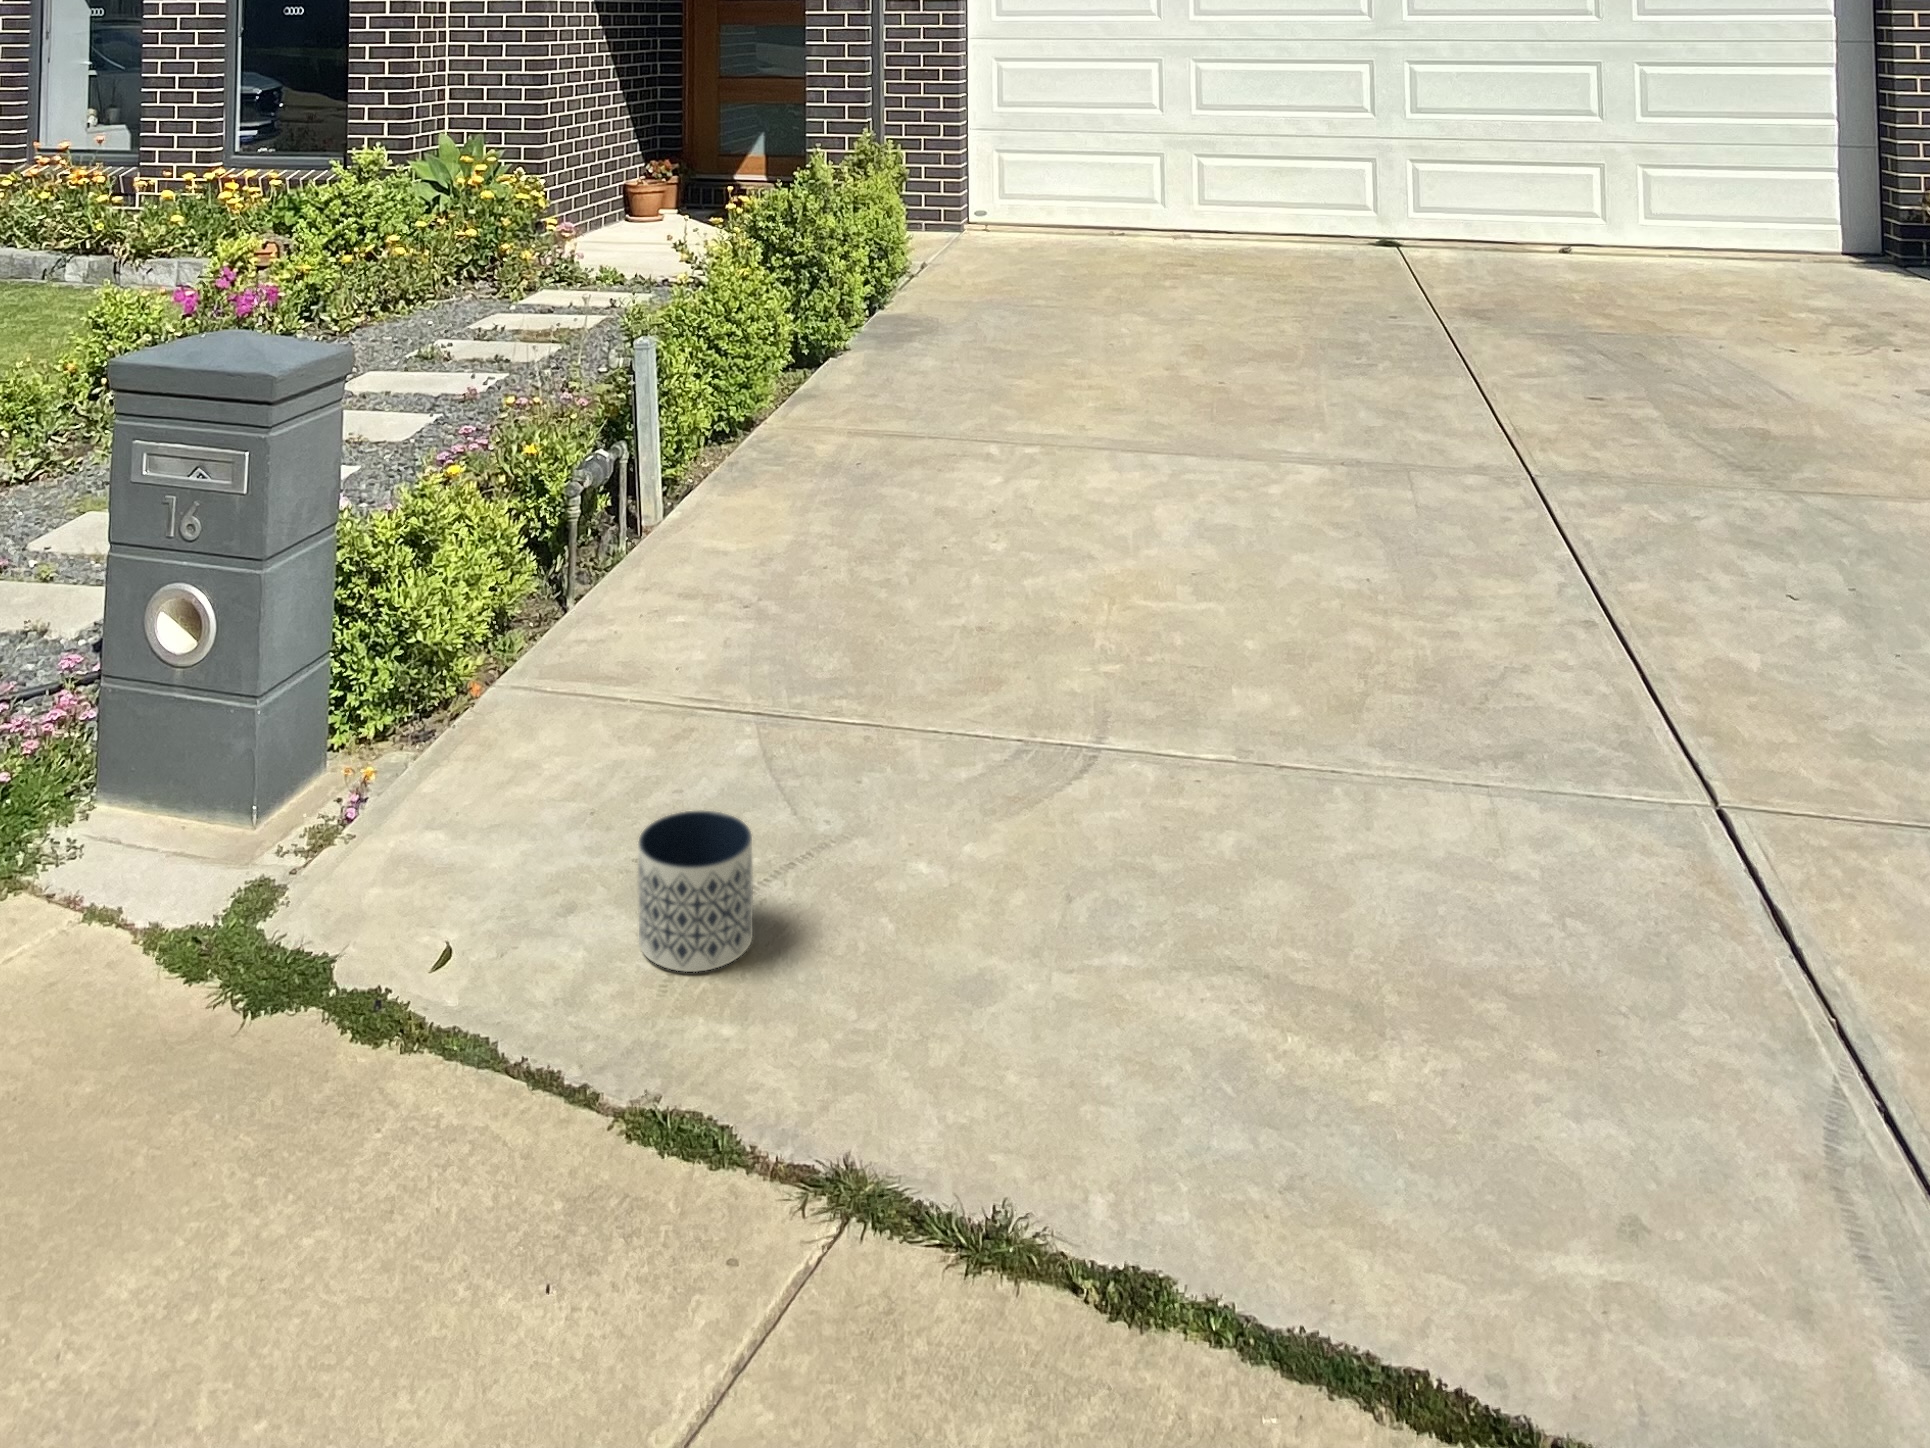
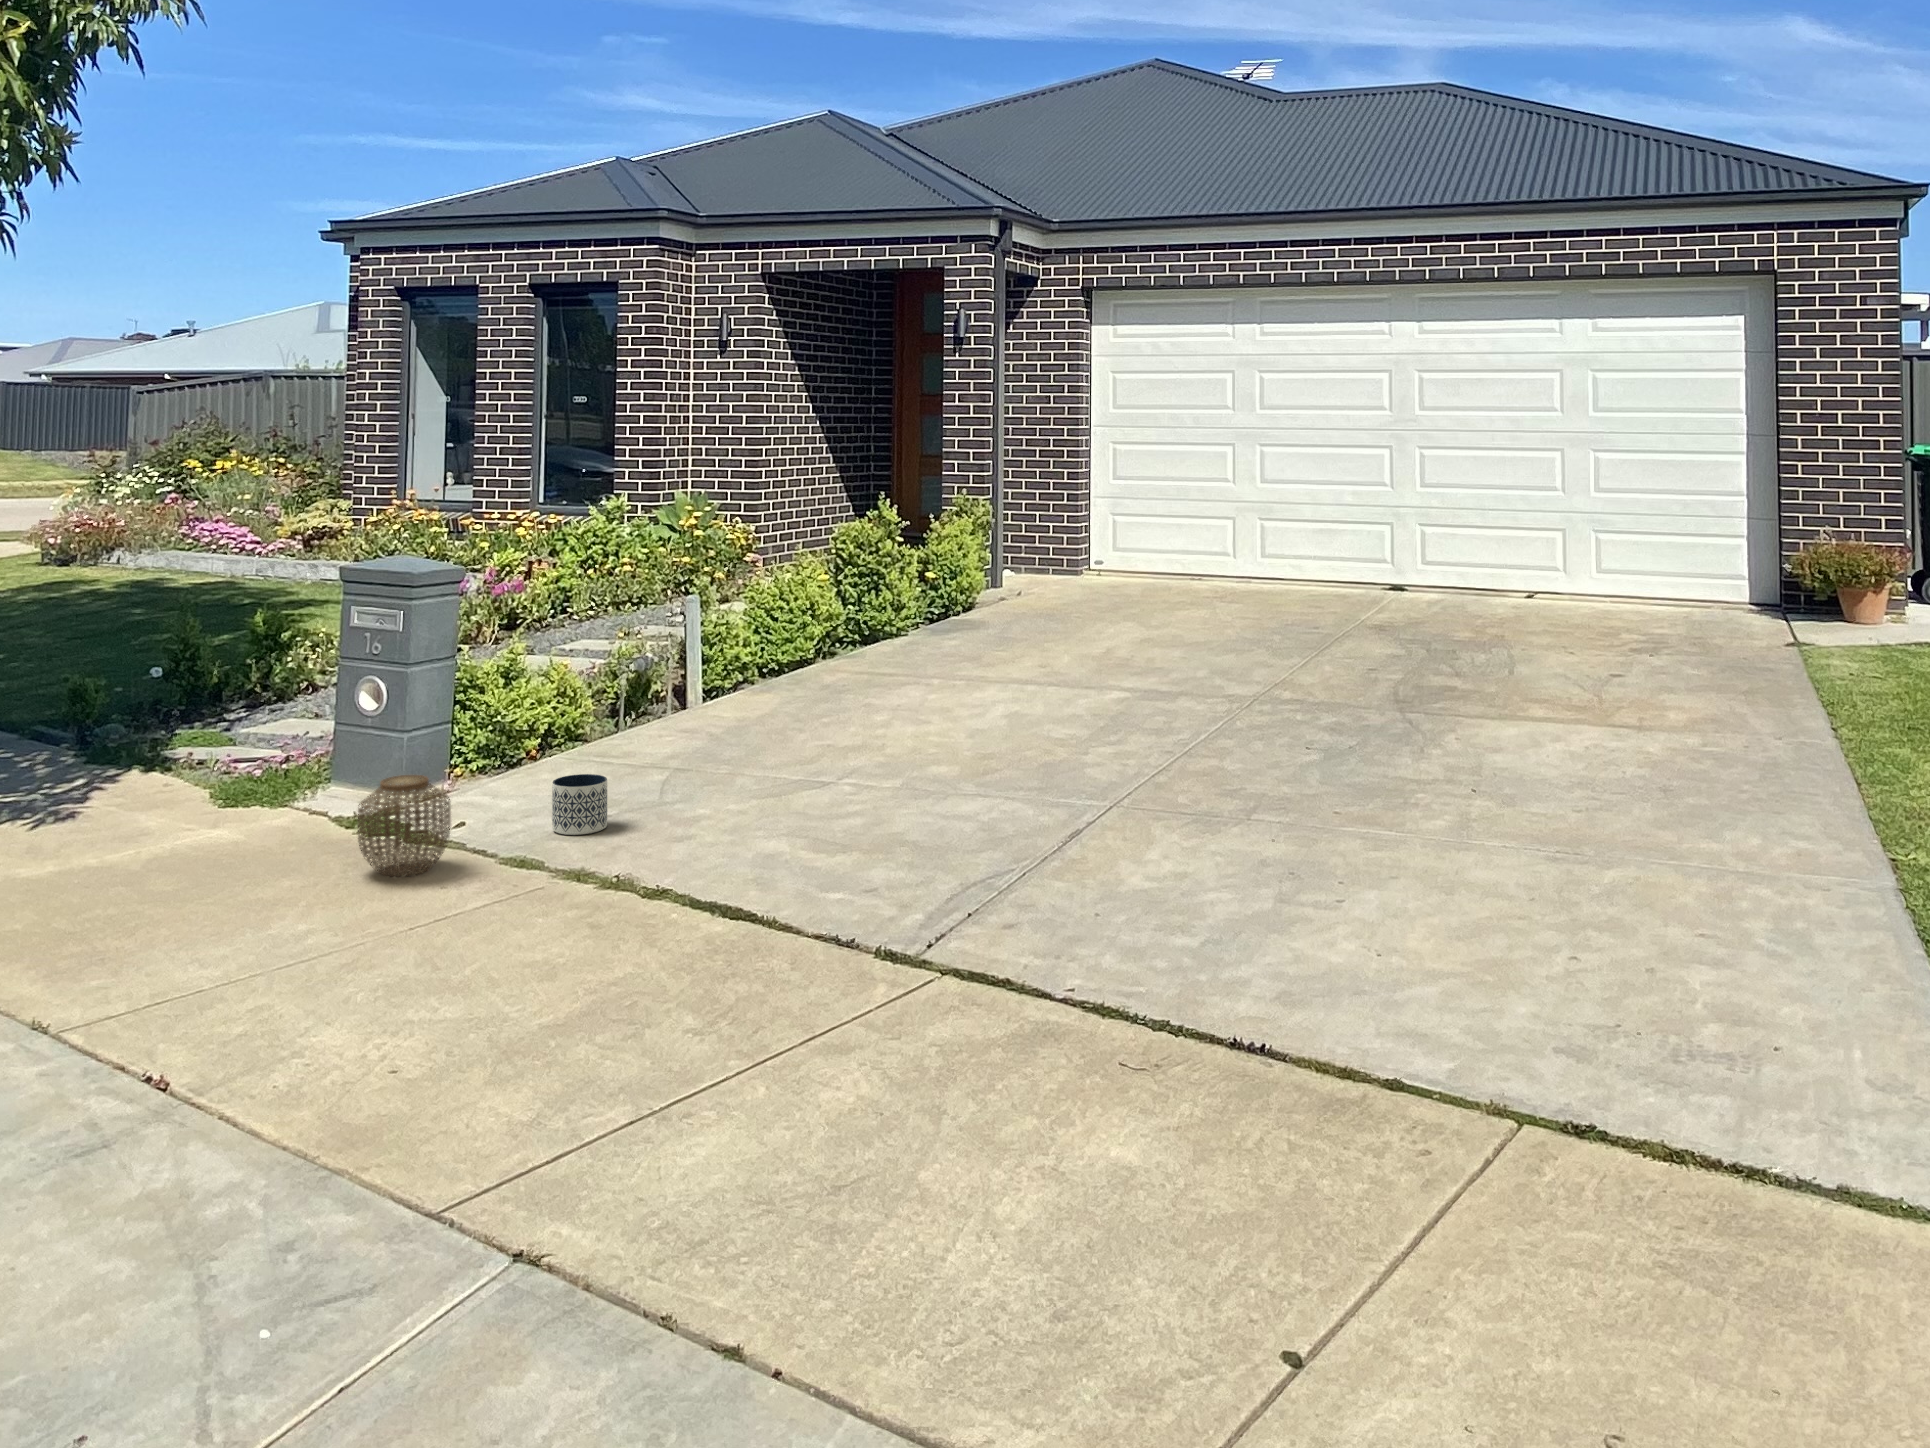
woven basket: none [273,931,493,1223] -> present [358,775,450,877]

